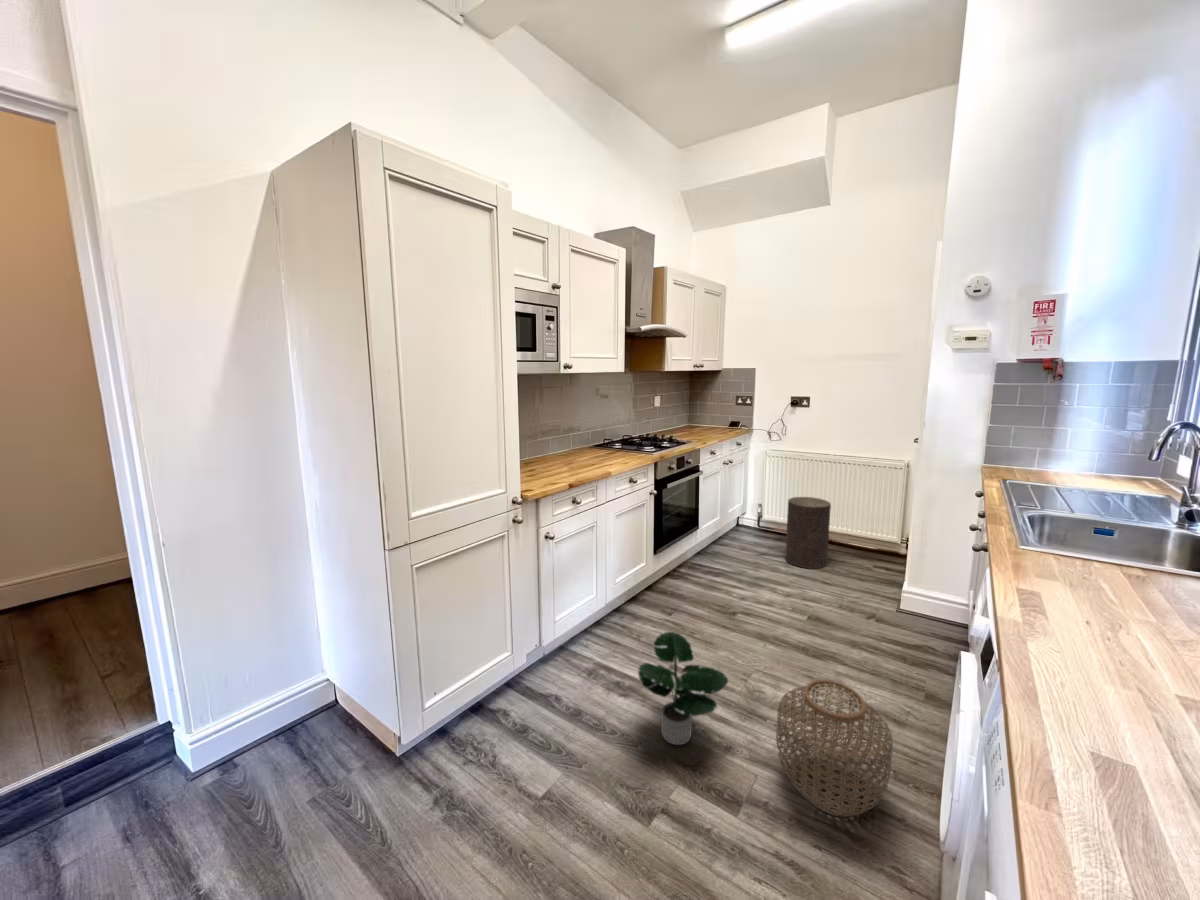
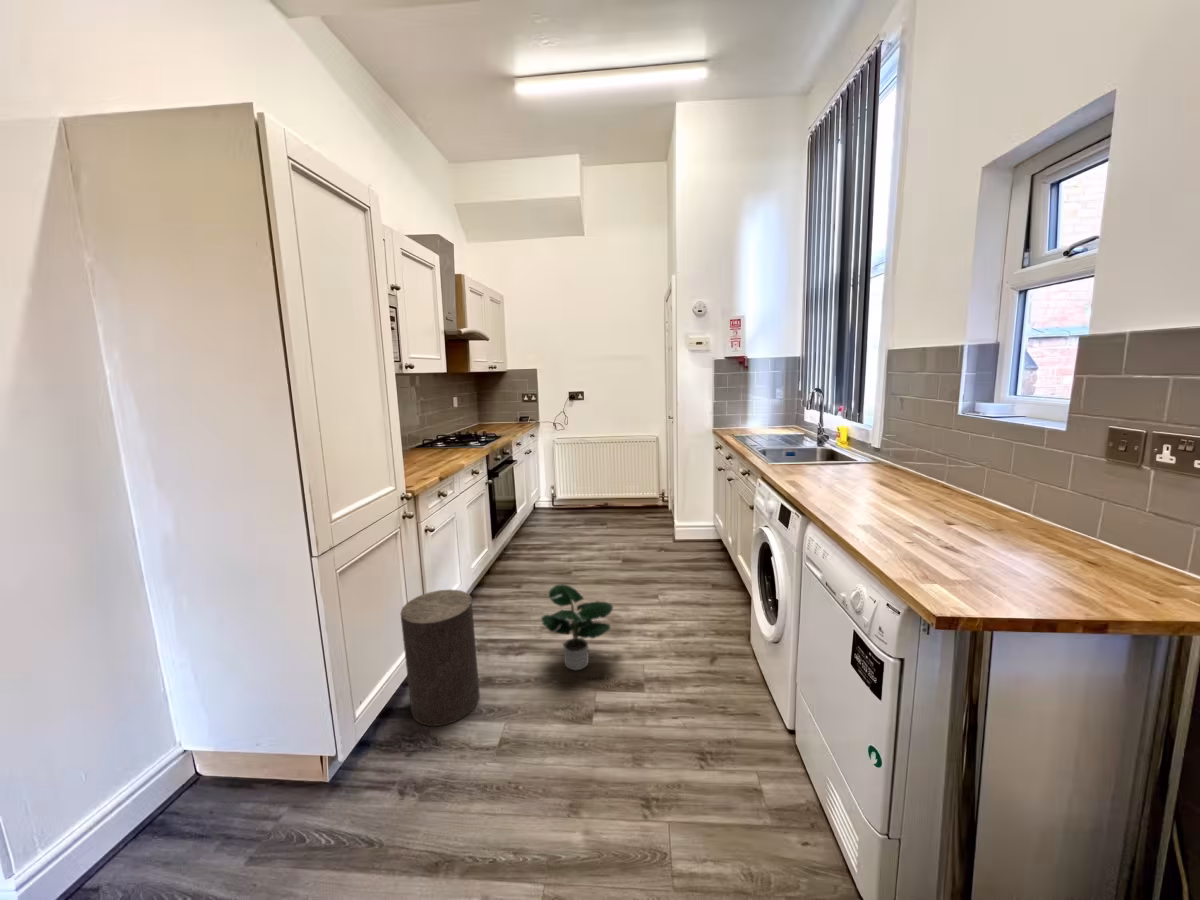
stool: present [785,497,831,569] -> present [401,590,480,726]
woven basket: present [776,680,893,816] -> none [651,580,722,666]

